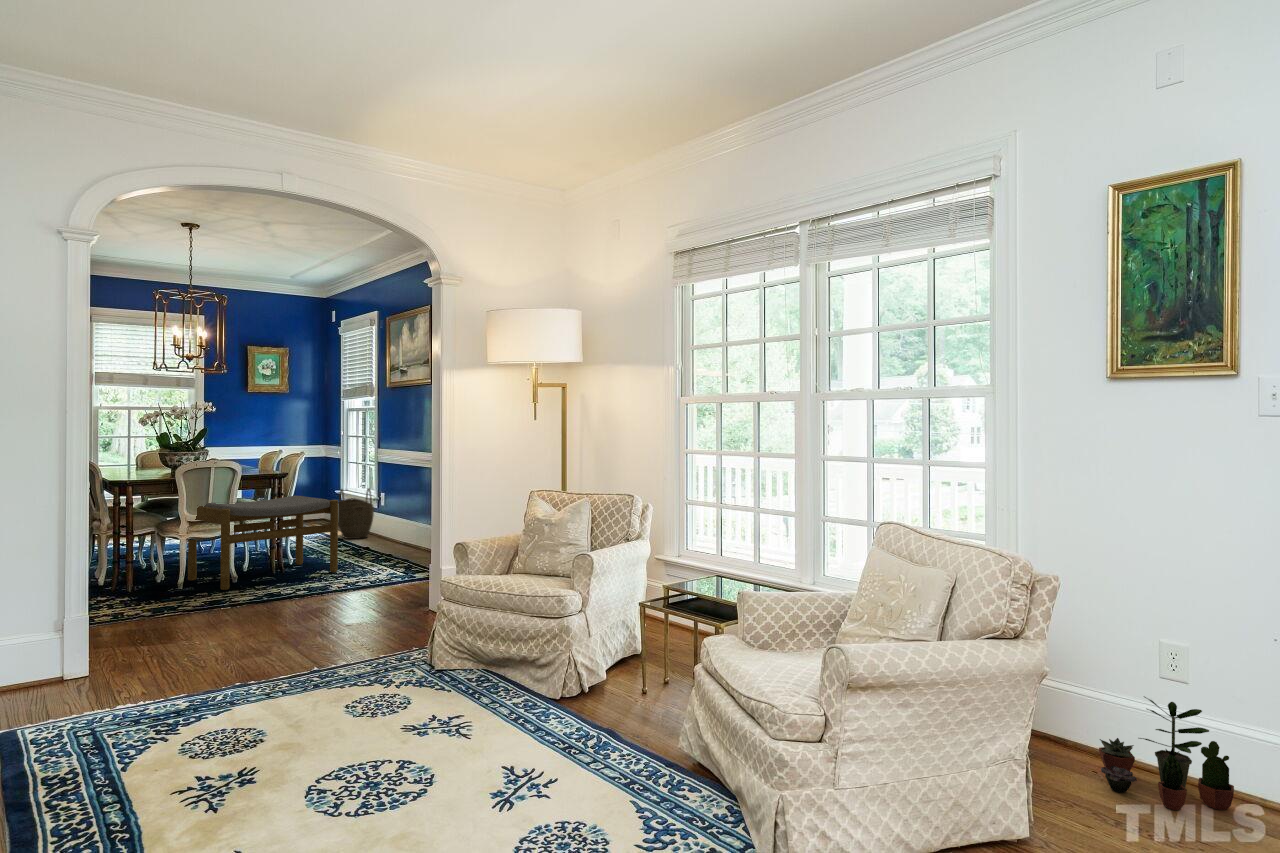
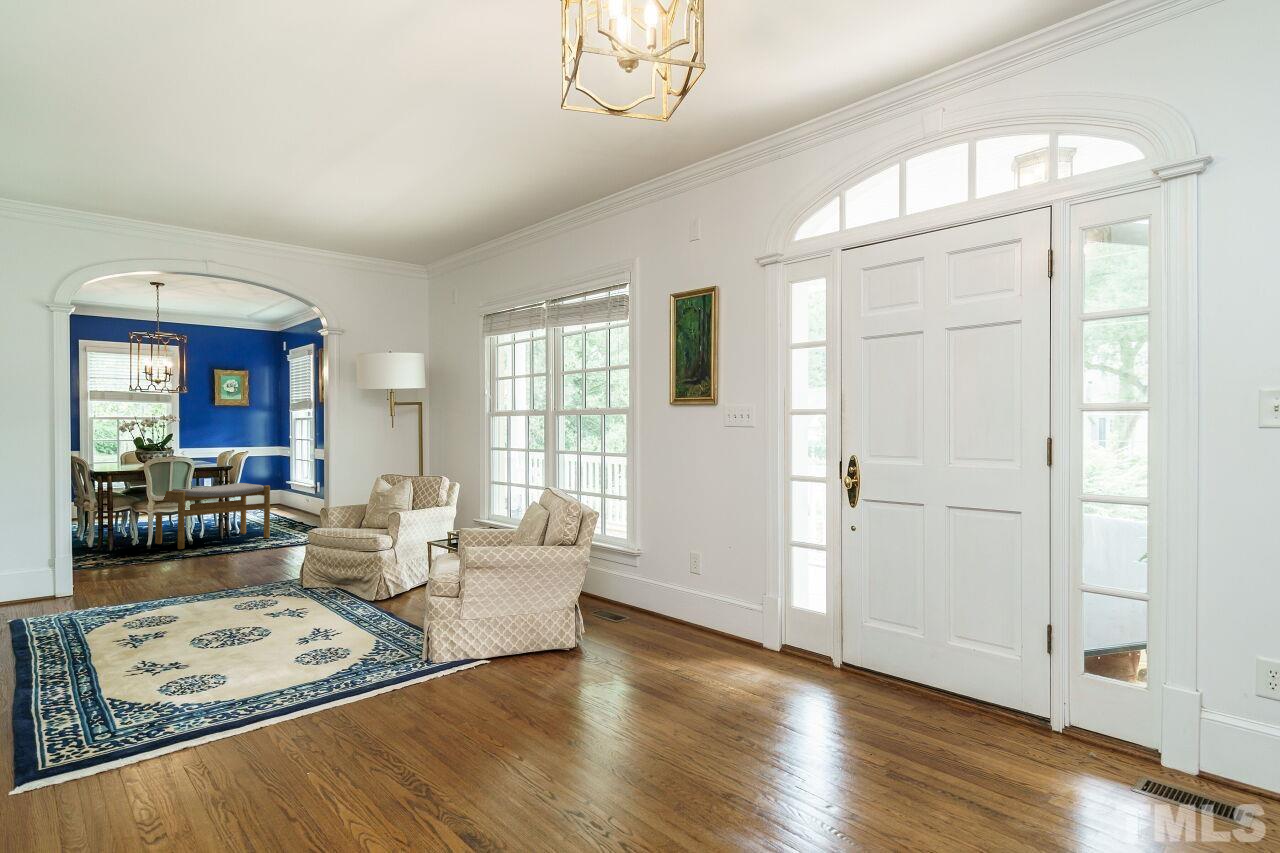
woven basket: present [338,488,374,539] -> none [282,479,311,517]
potted plant: present [1099,696,1234,810] -> none [649,583,709,640]

